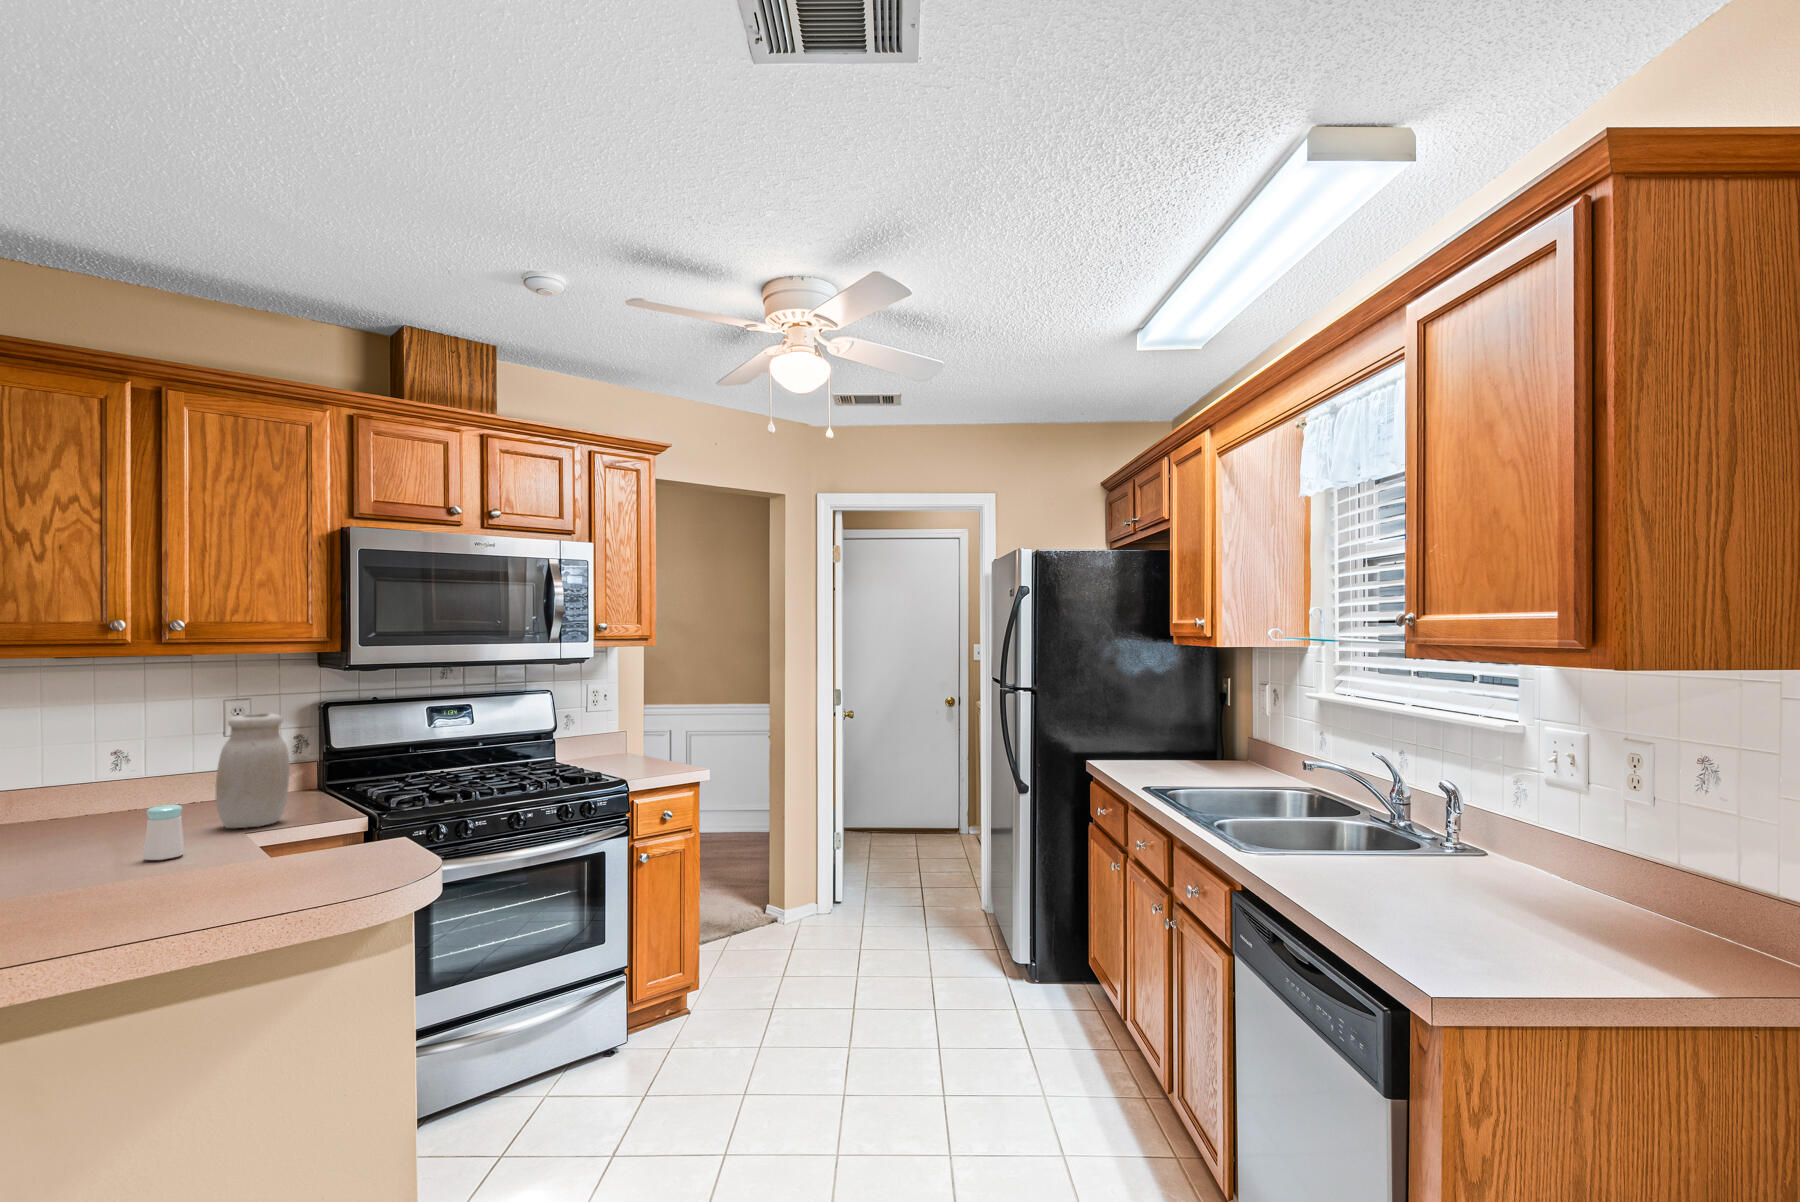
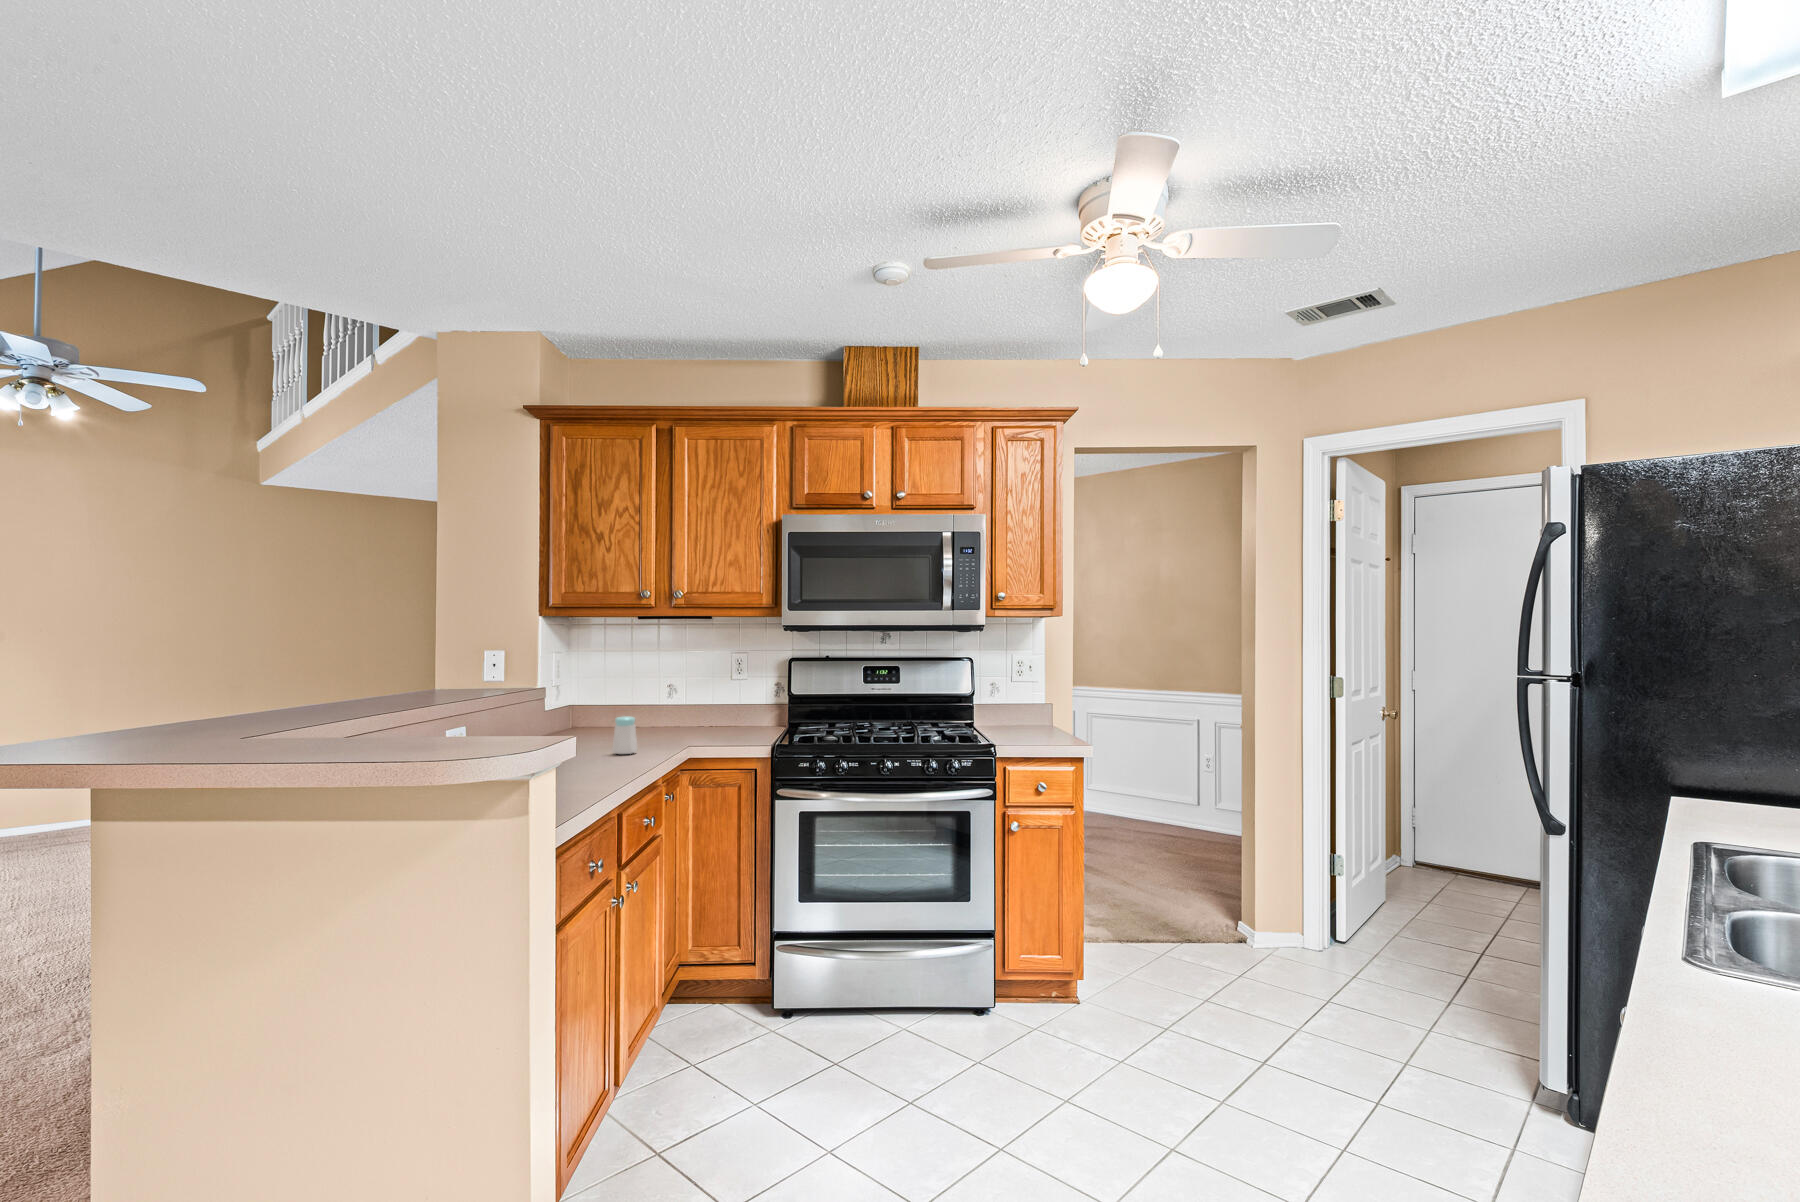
jar: present [216,713,290,828] -> none [683,659,729,744]

